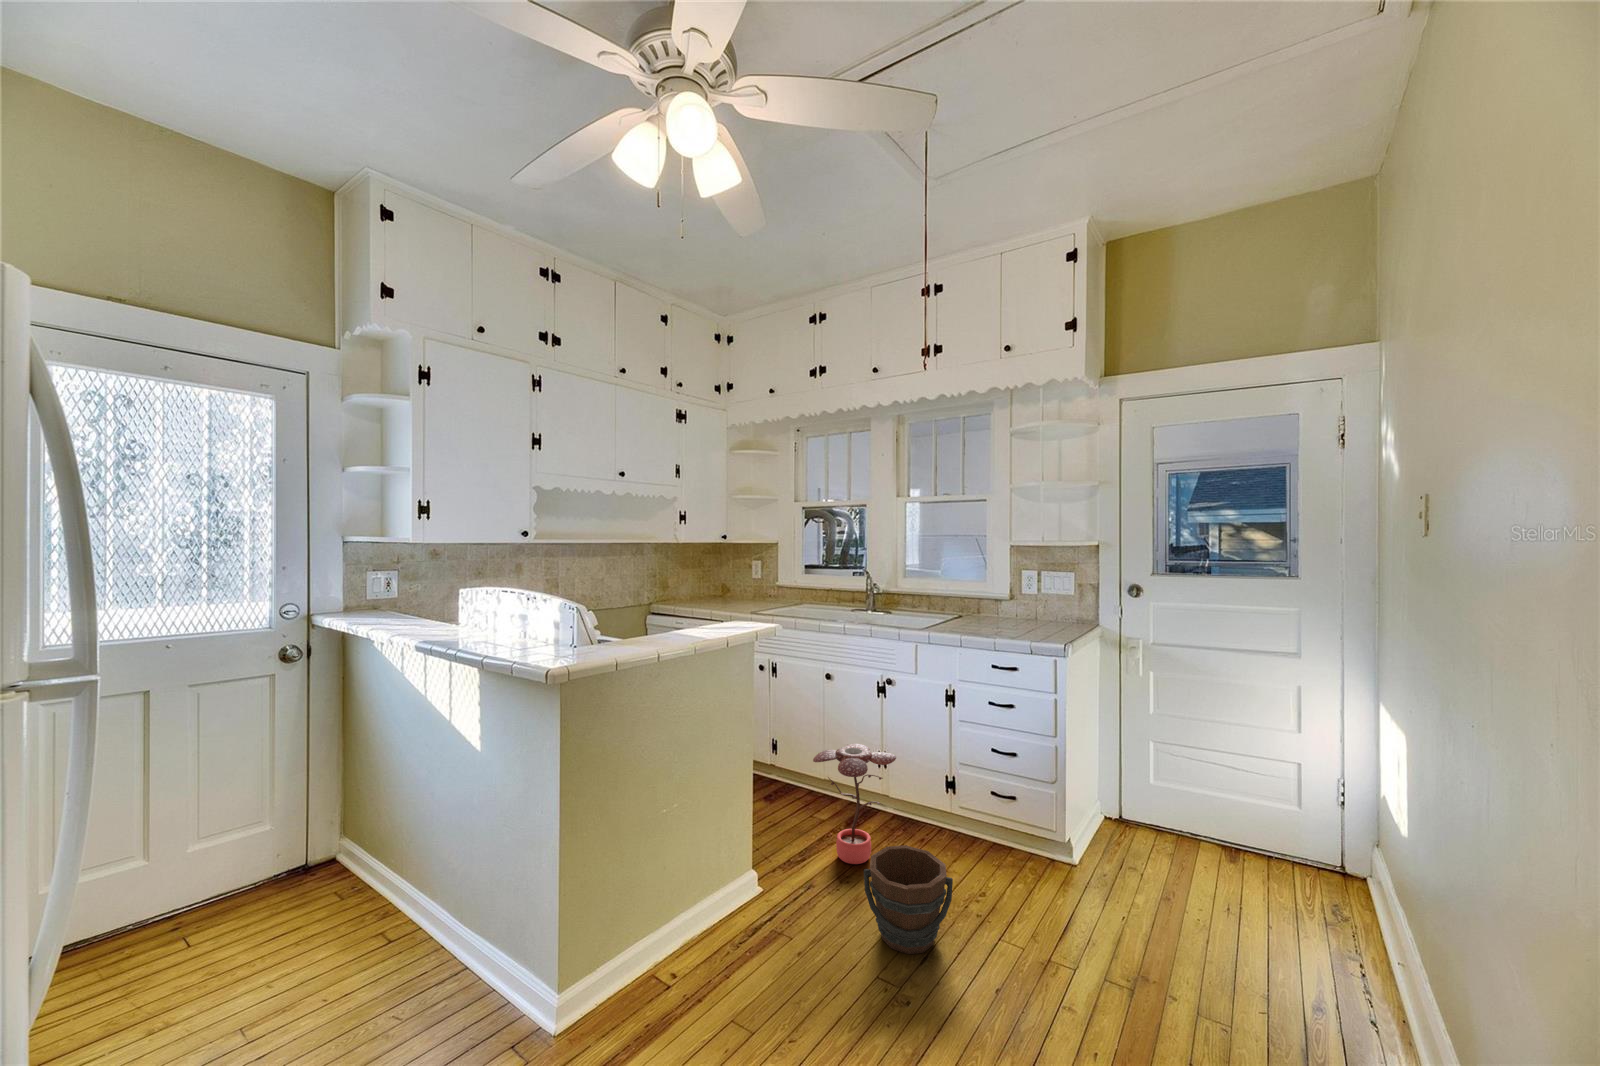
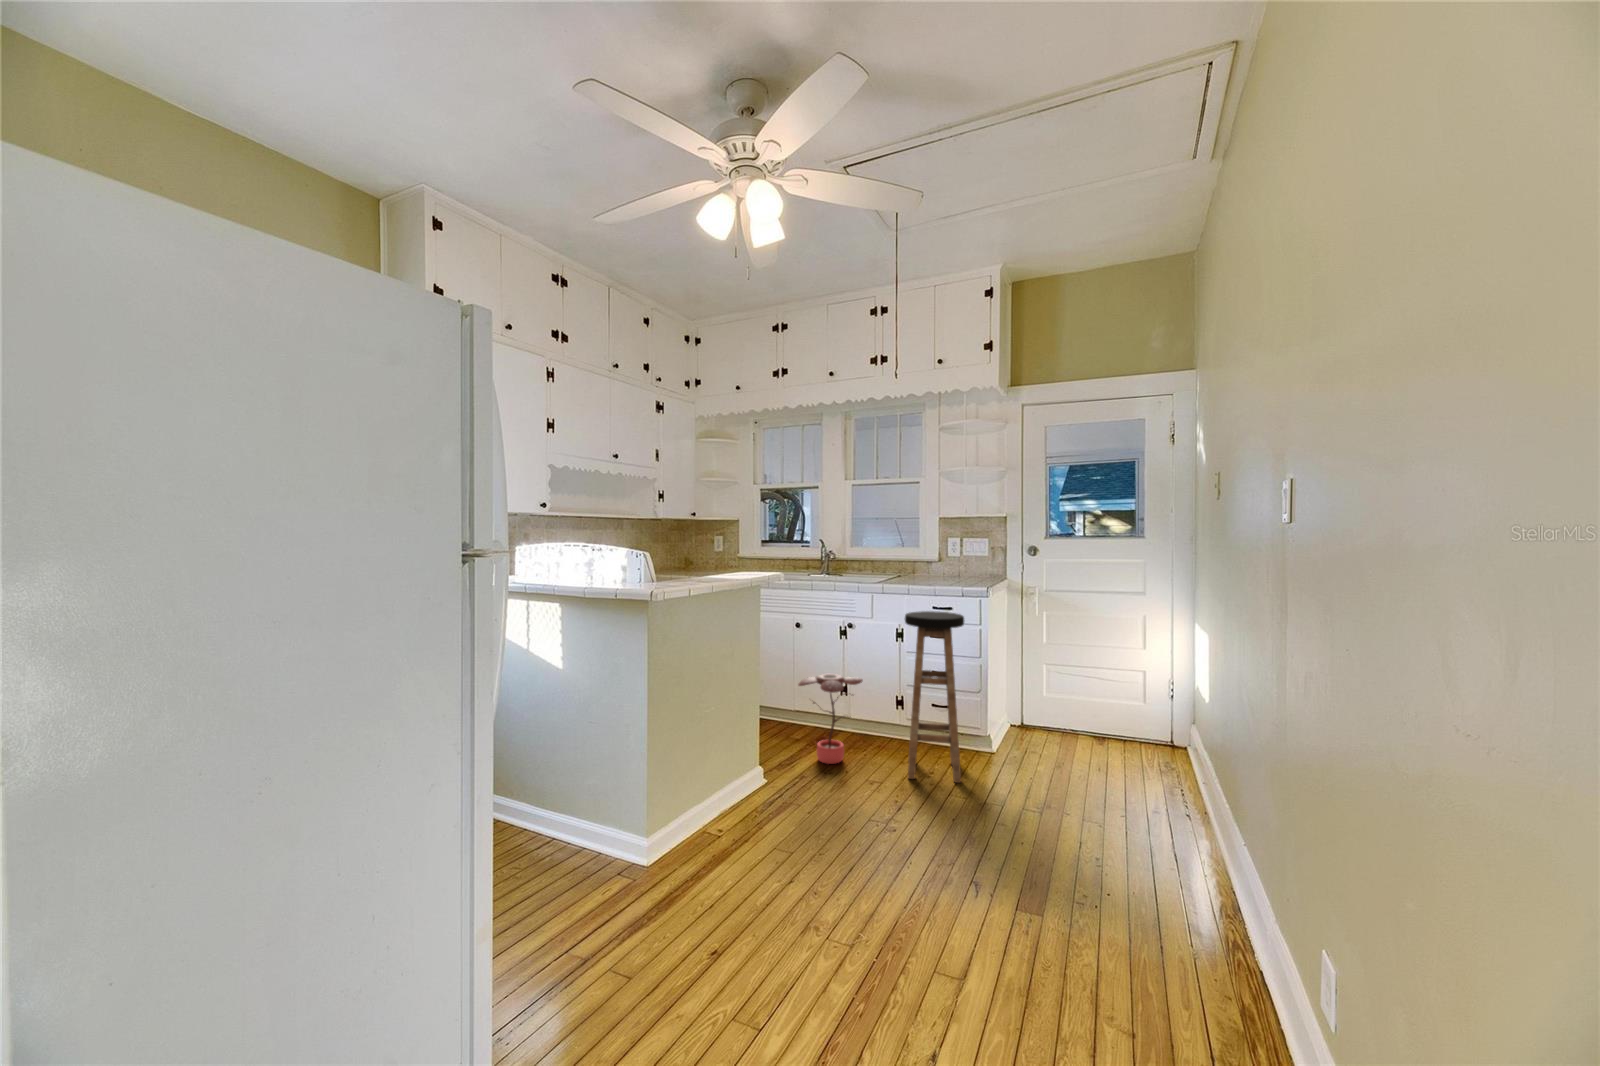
bar stool: none [947,674,1028,917] -> present [905,611,964,783]
bucket: present [864,845,953,954] -> none [851,736,916,807]

